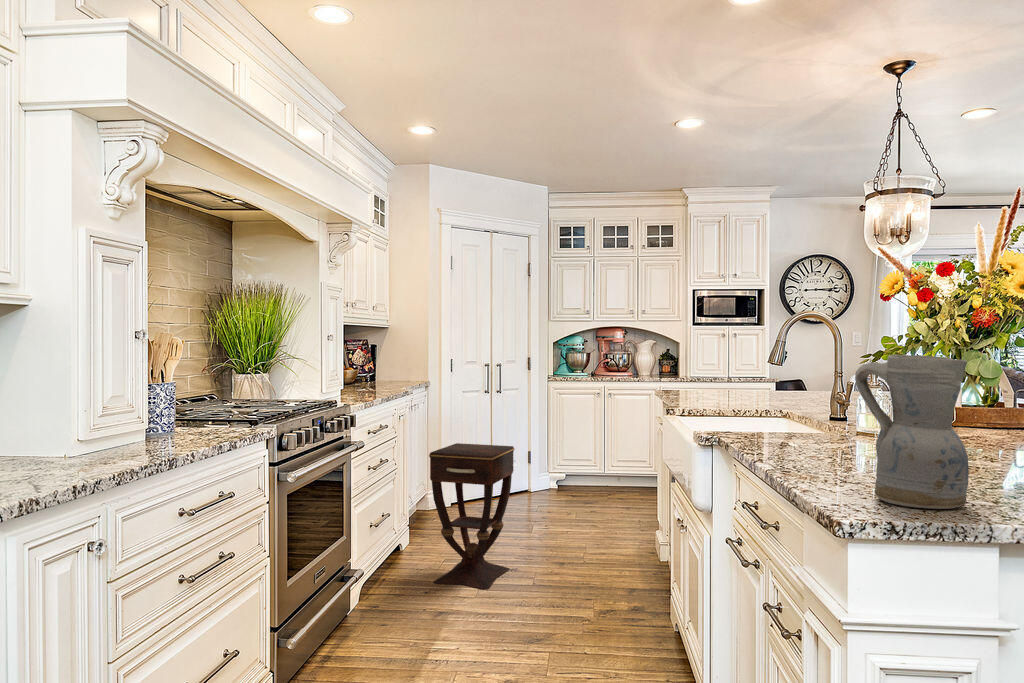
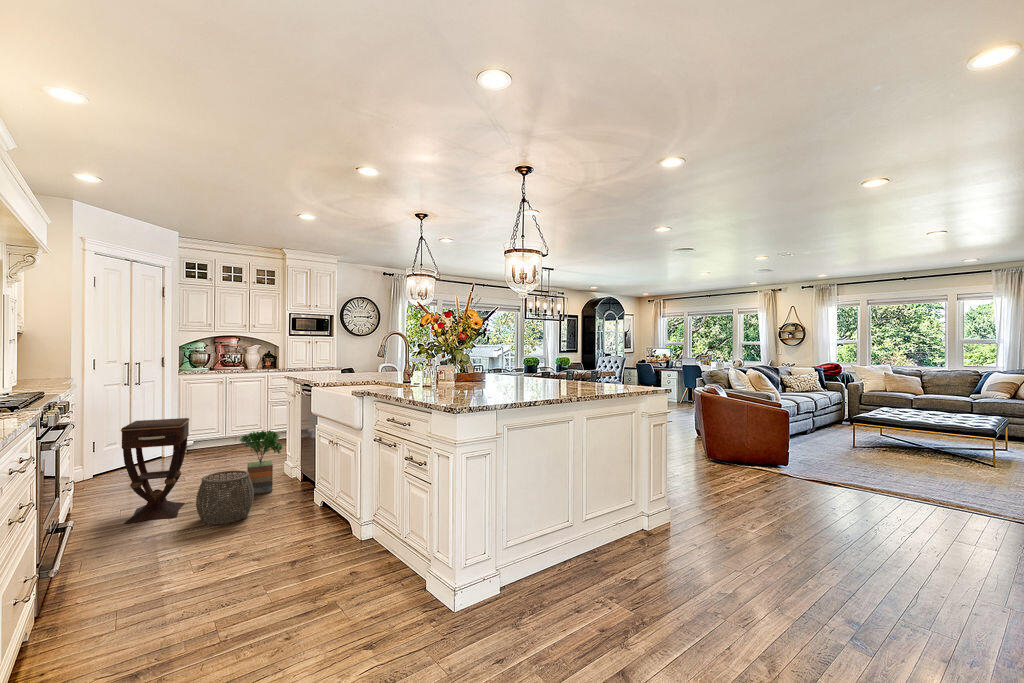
ceramic pitcher: present [855,354,969,509] -> none [451,351,486,404]
potted tree: none [578,476,643,579] -> present [240,430,283,494]
woven basket: none [500,535,578,621] -> present [196,470,254,525]

